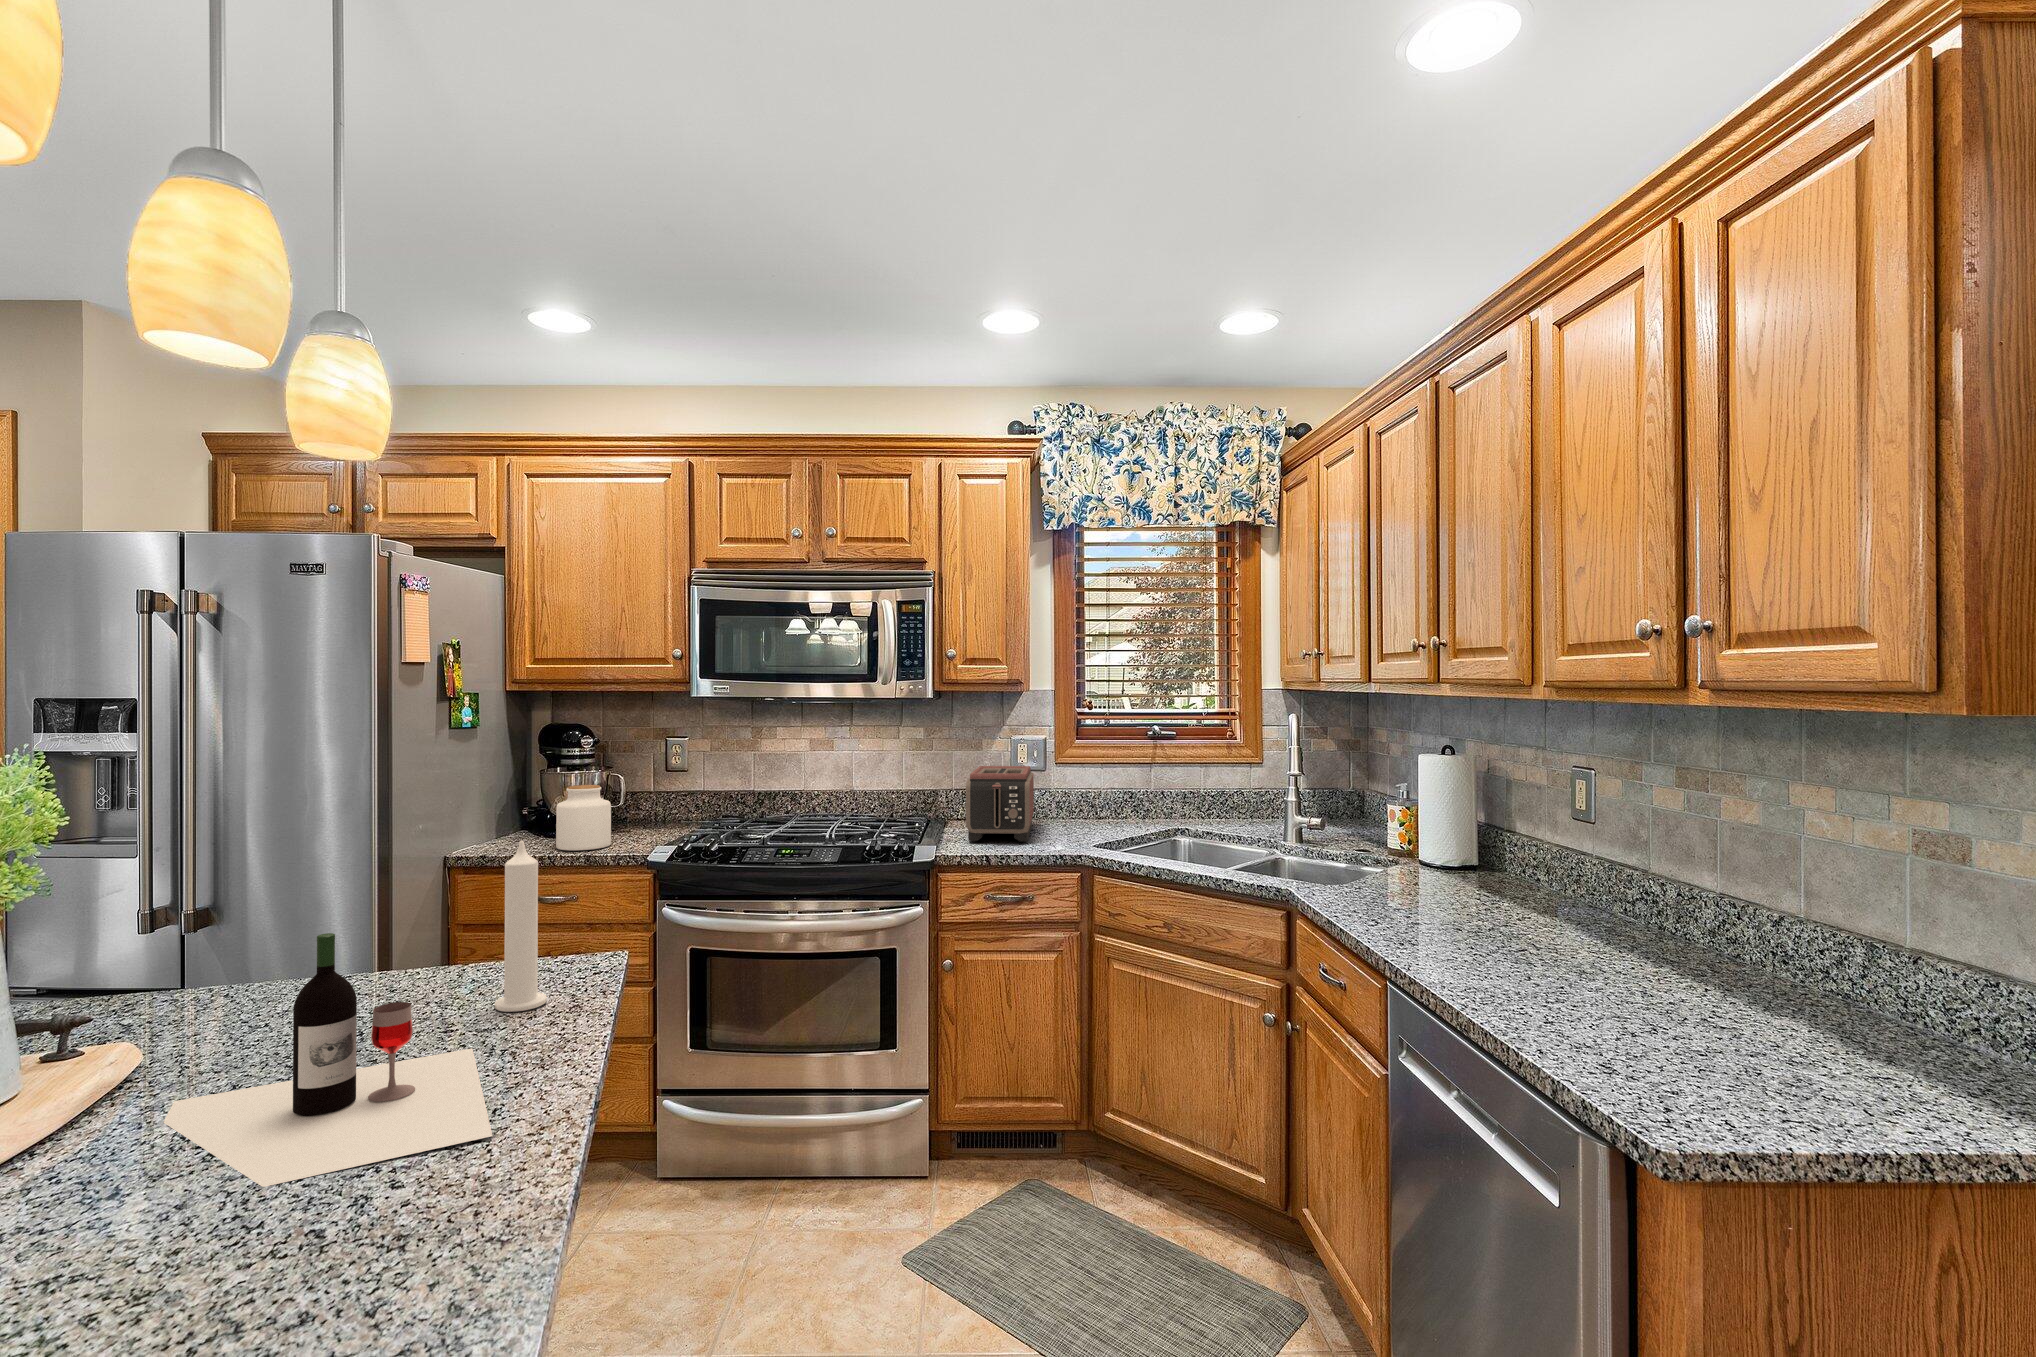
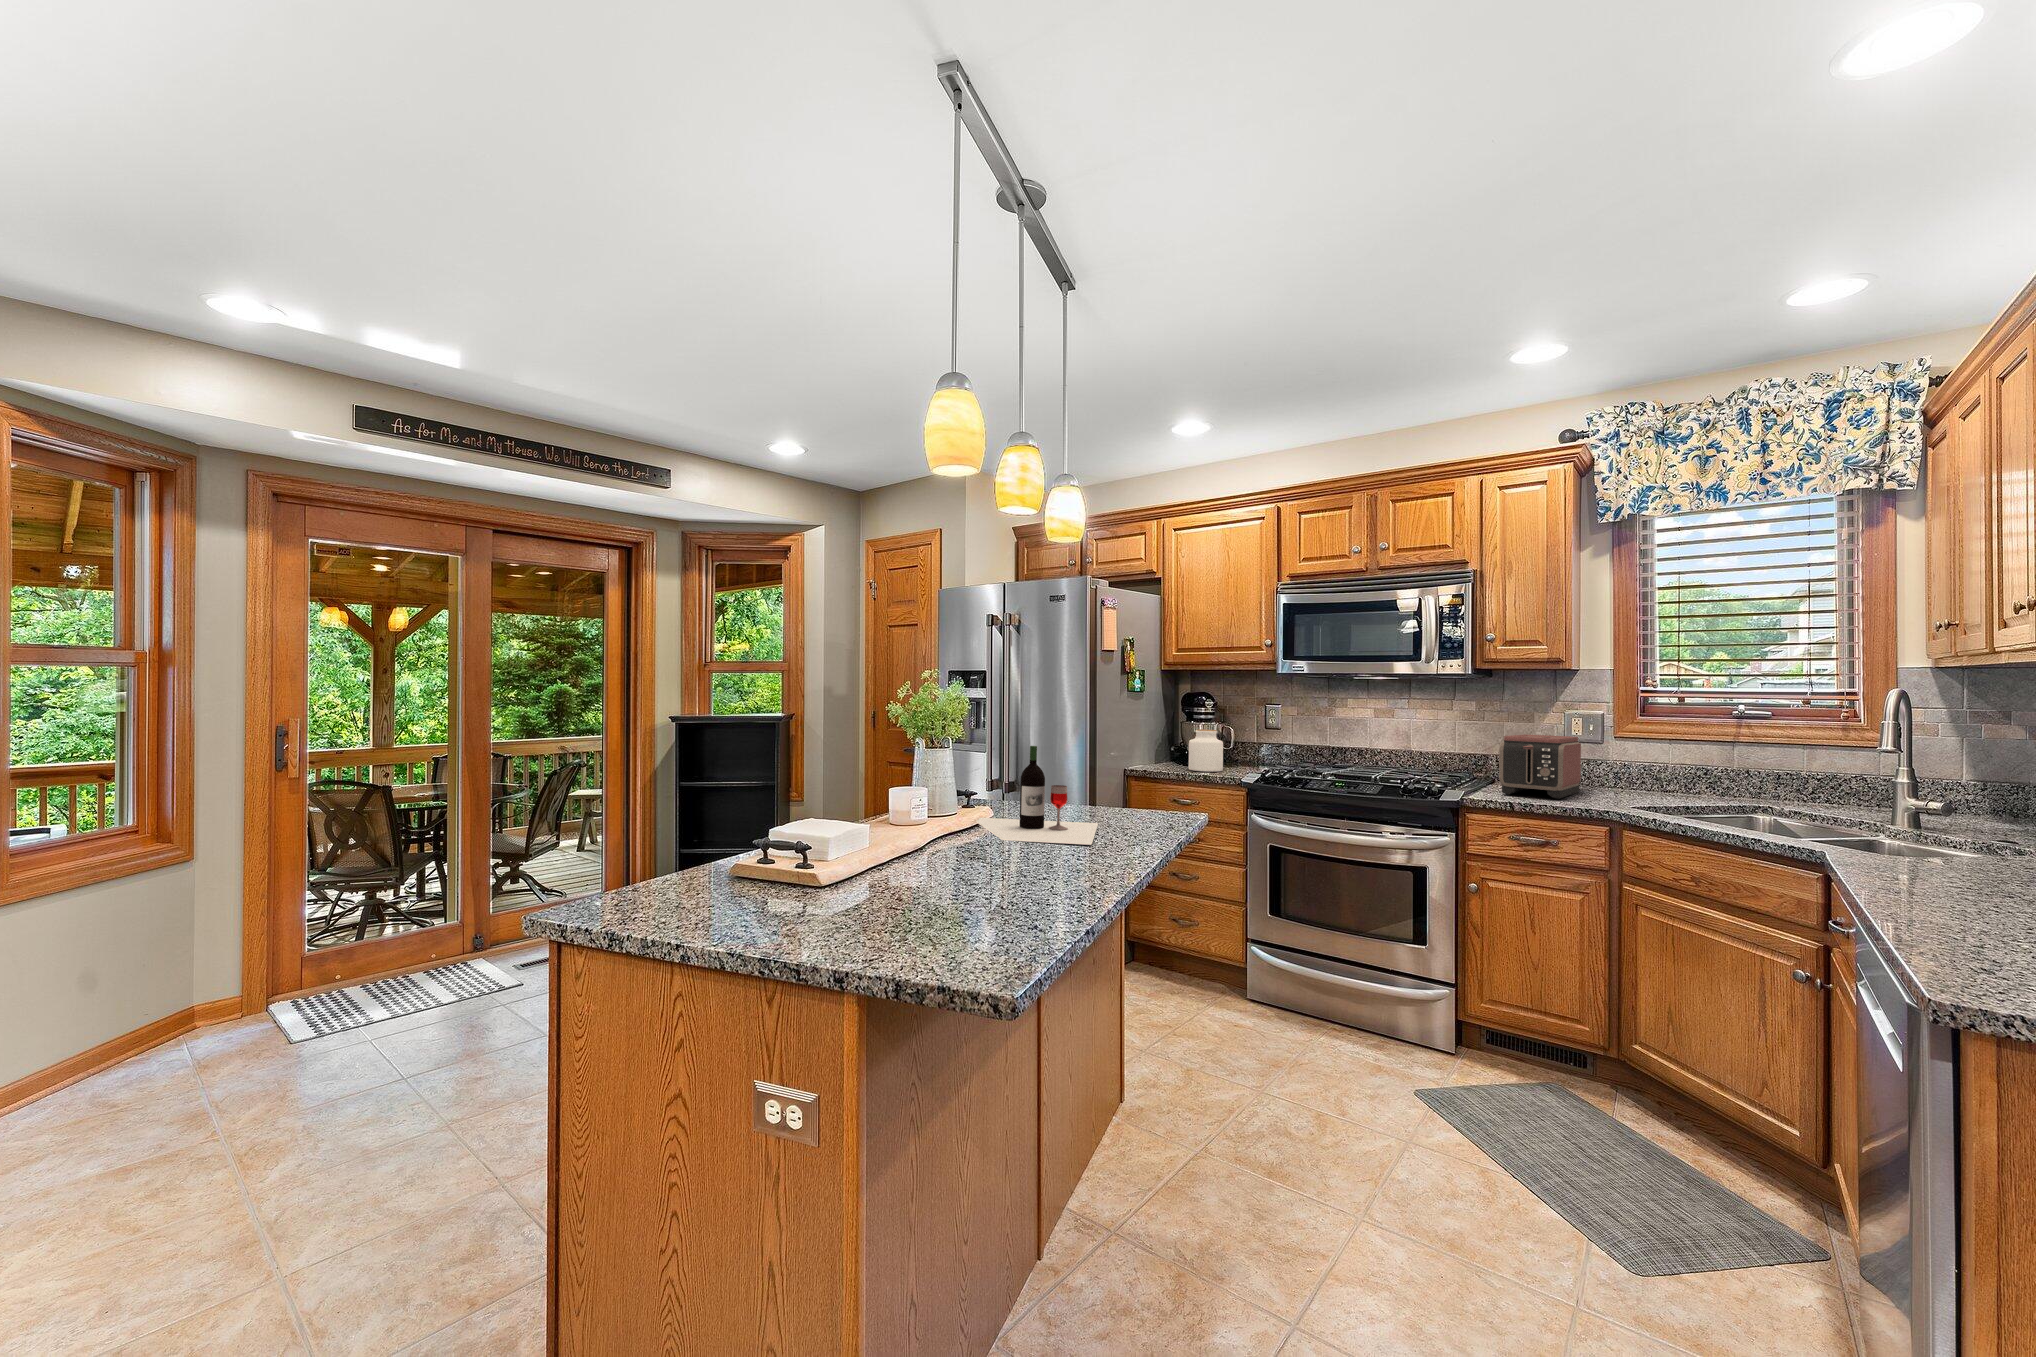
candle: present [495,841,547,1012] -> none [1117,725,1143,819]

